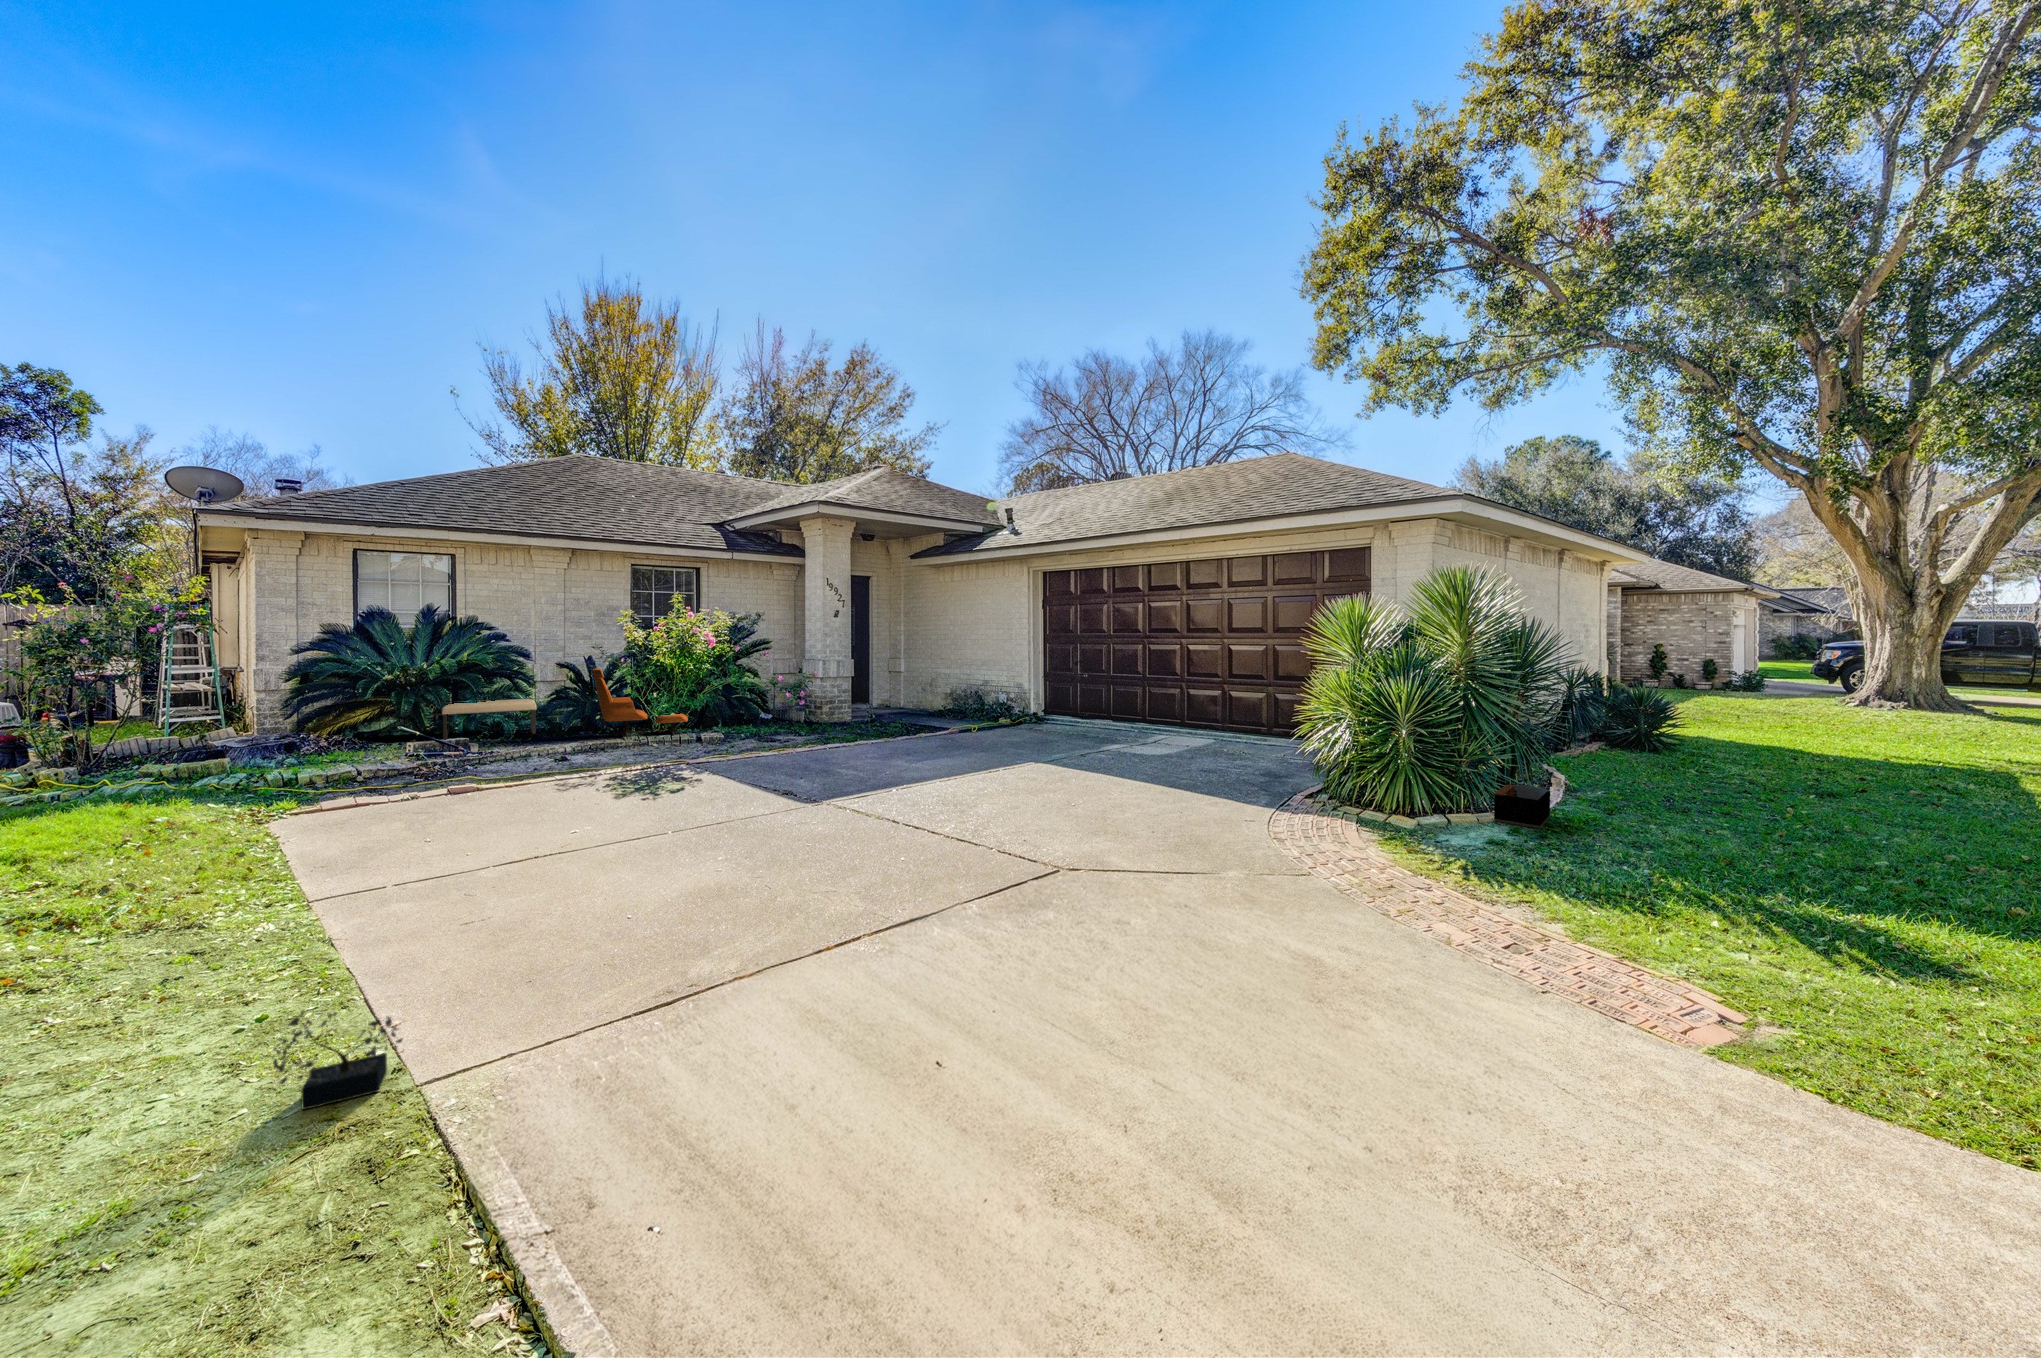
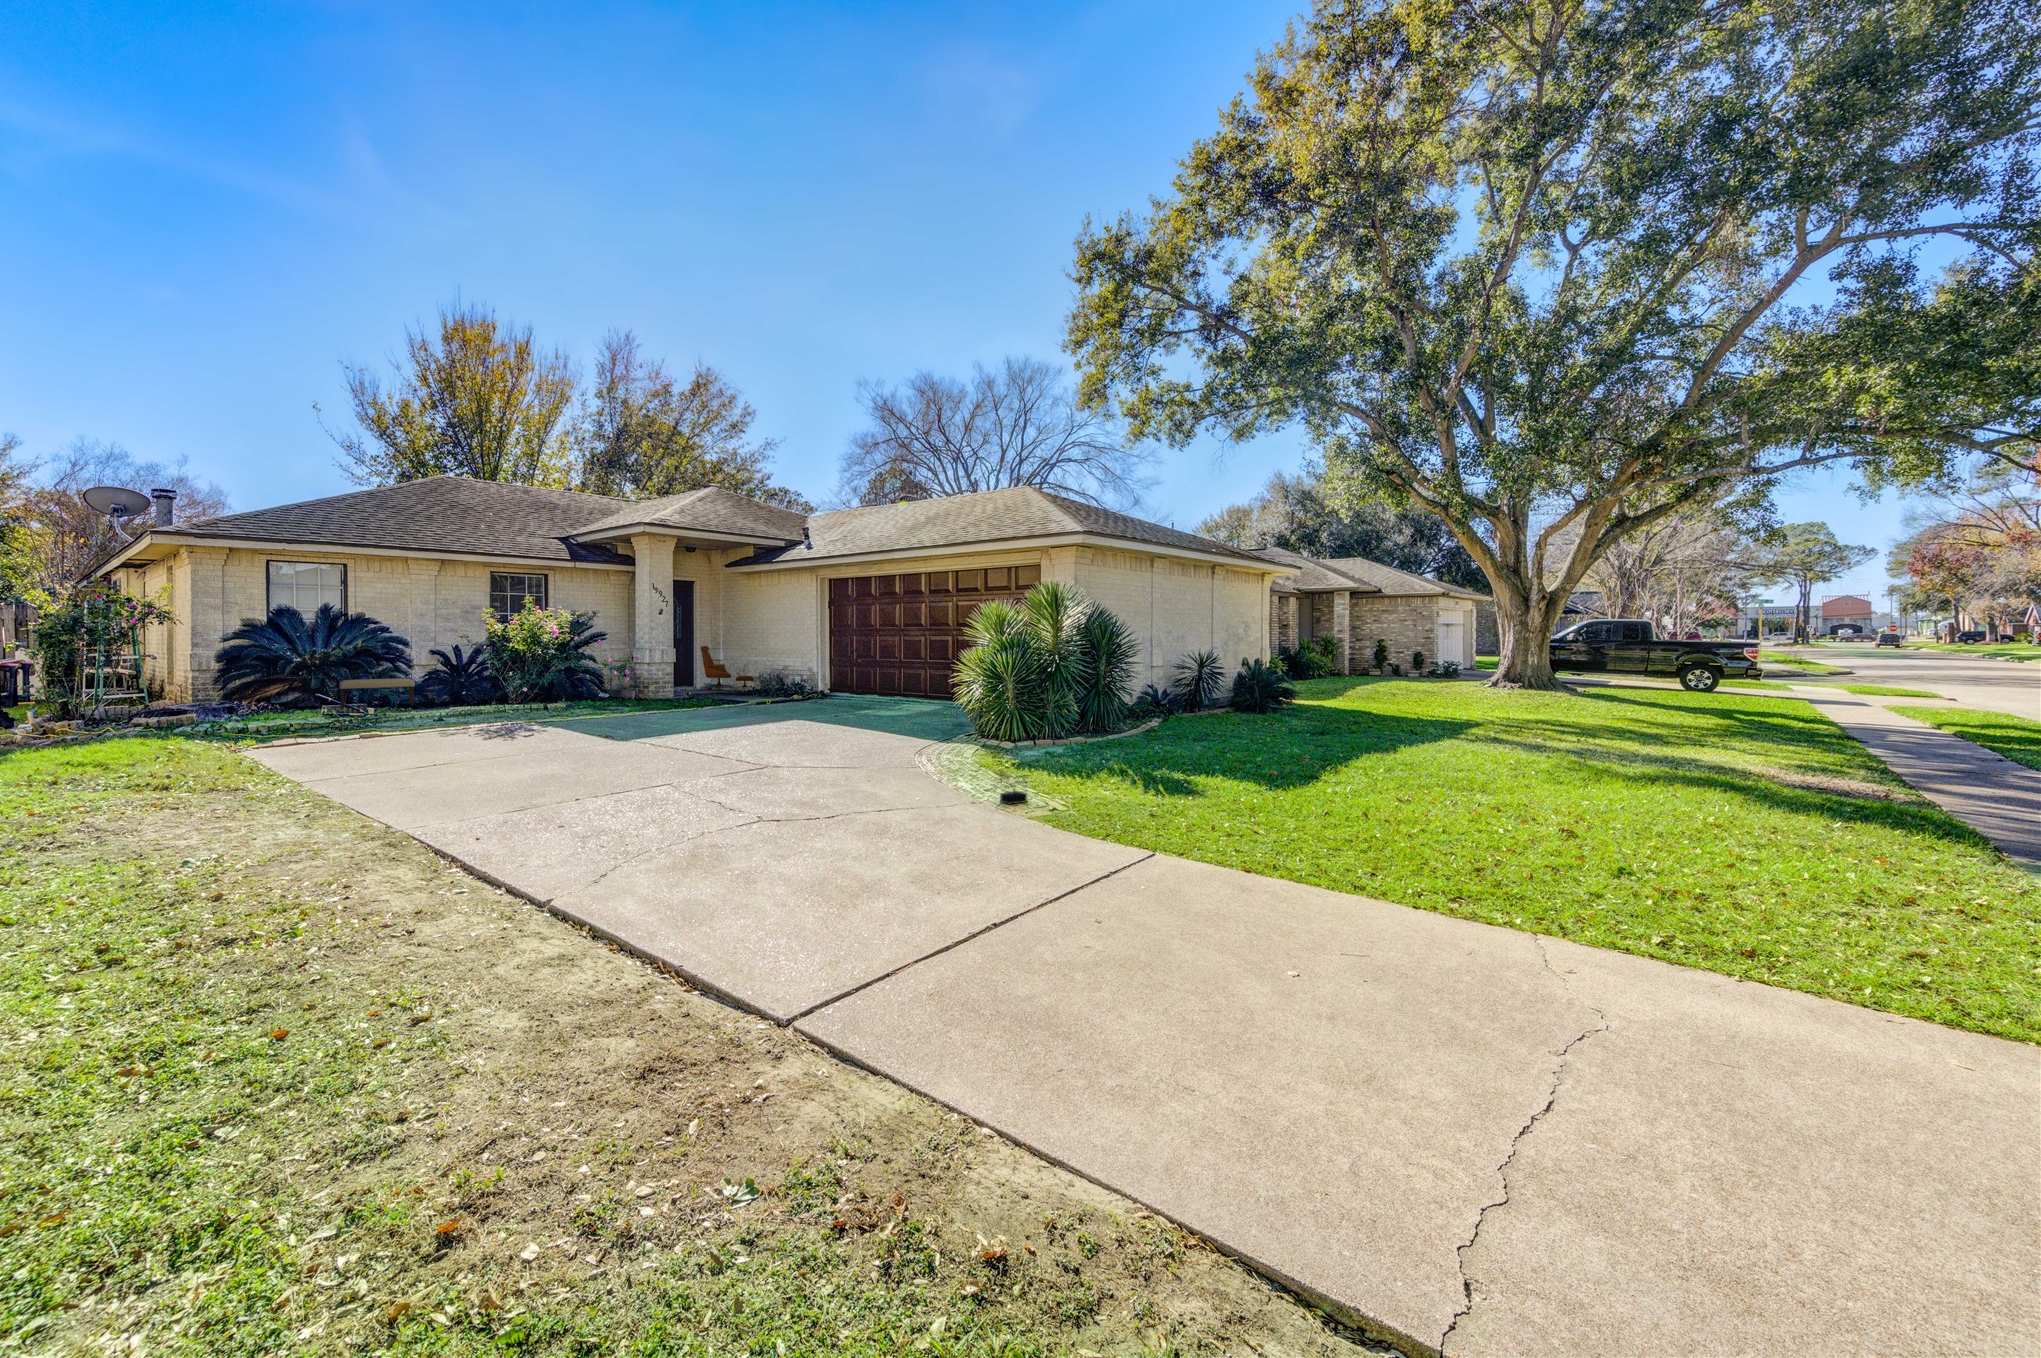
lounge chair: present [593,668,688,739] -> present [701,646,754,688]
storage bin: present [1494,785,1550,828] -> none [1069,722,1108,745]
decorative plant: present [273,1013,403,1110] -> present [999,774,1027,805]

